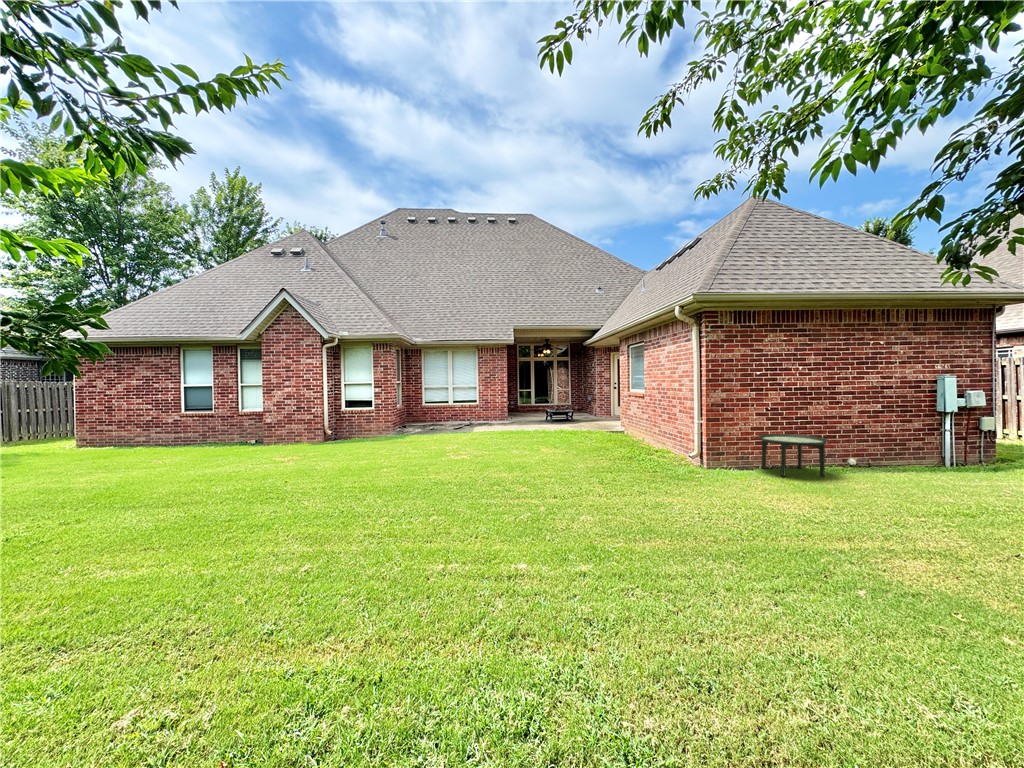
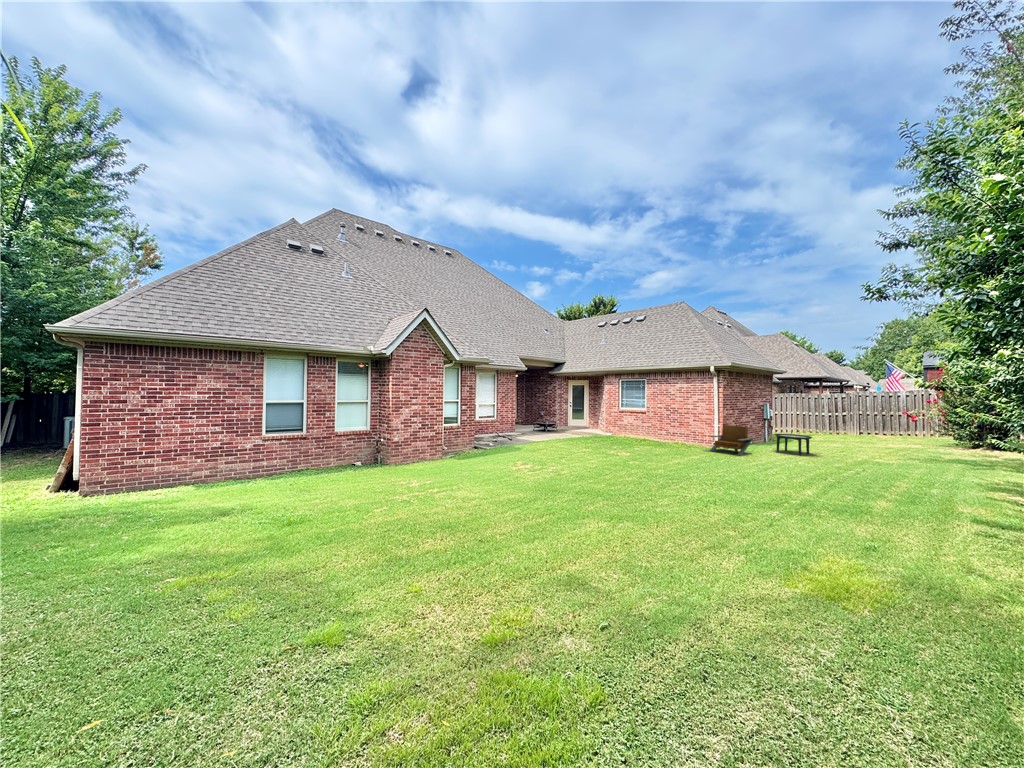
lounge chair: none [635,414,693,467] -> present [710,425,753,456]

